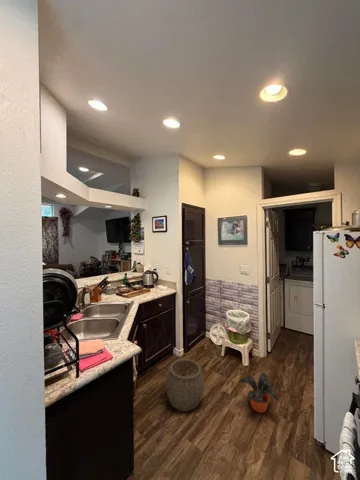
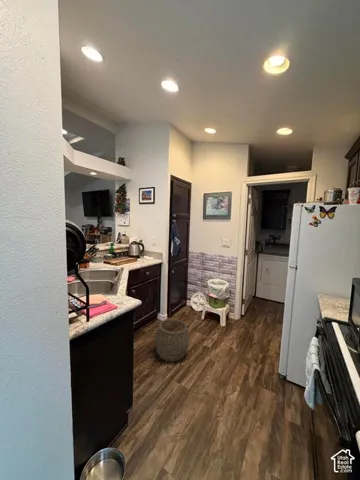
potted plant: present [239,373,278,413] -> none [220,329,252,360]

